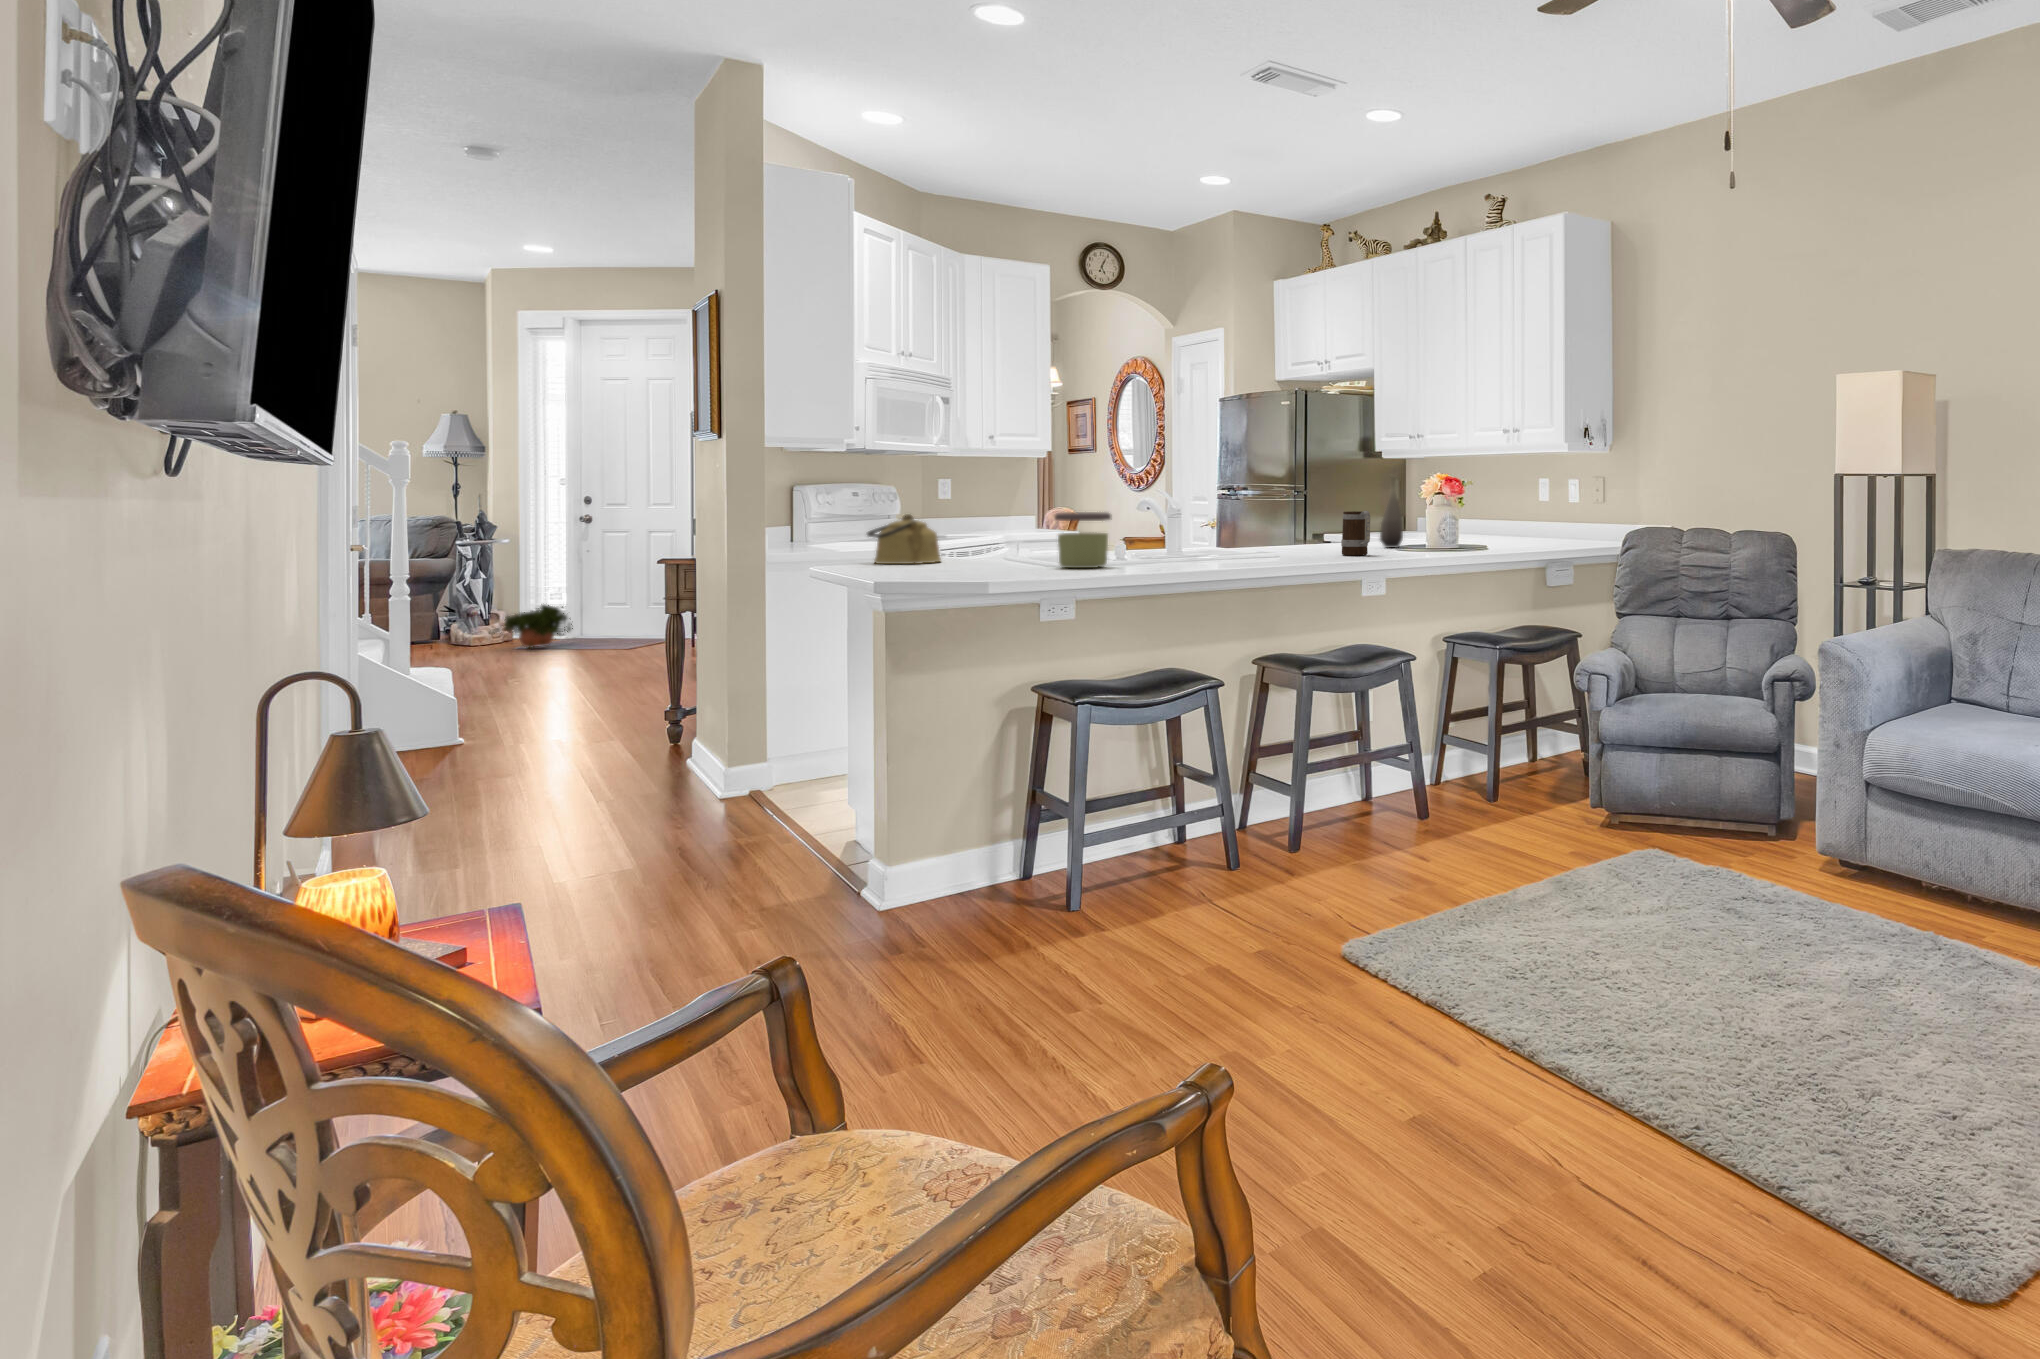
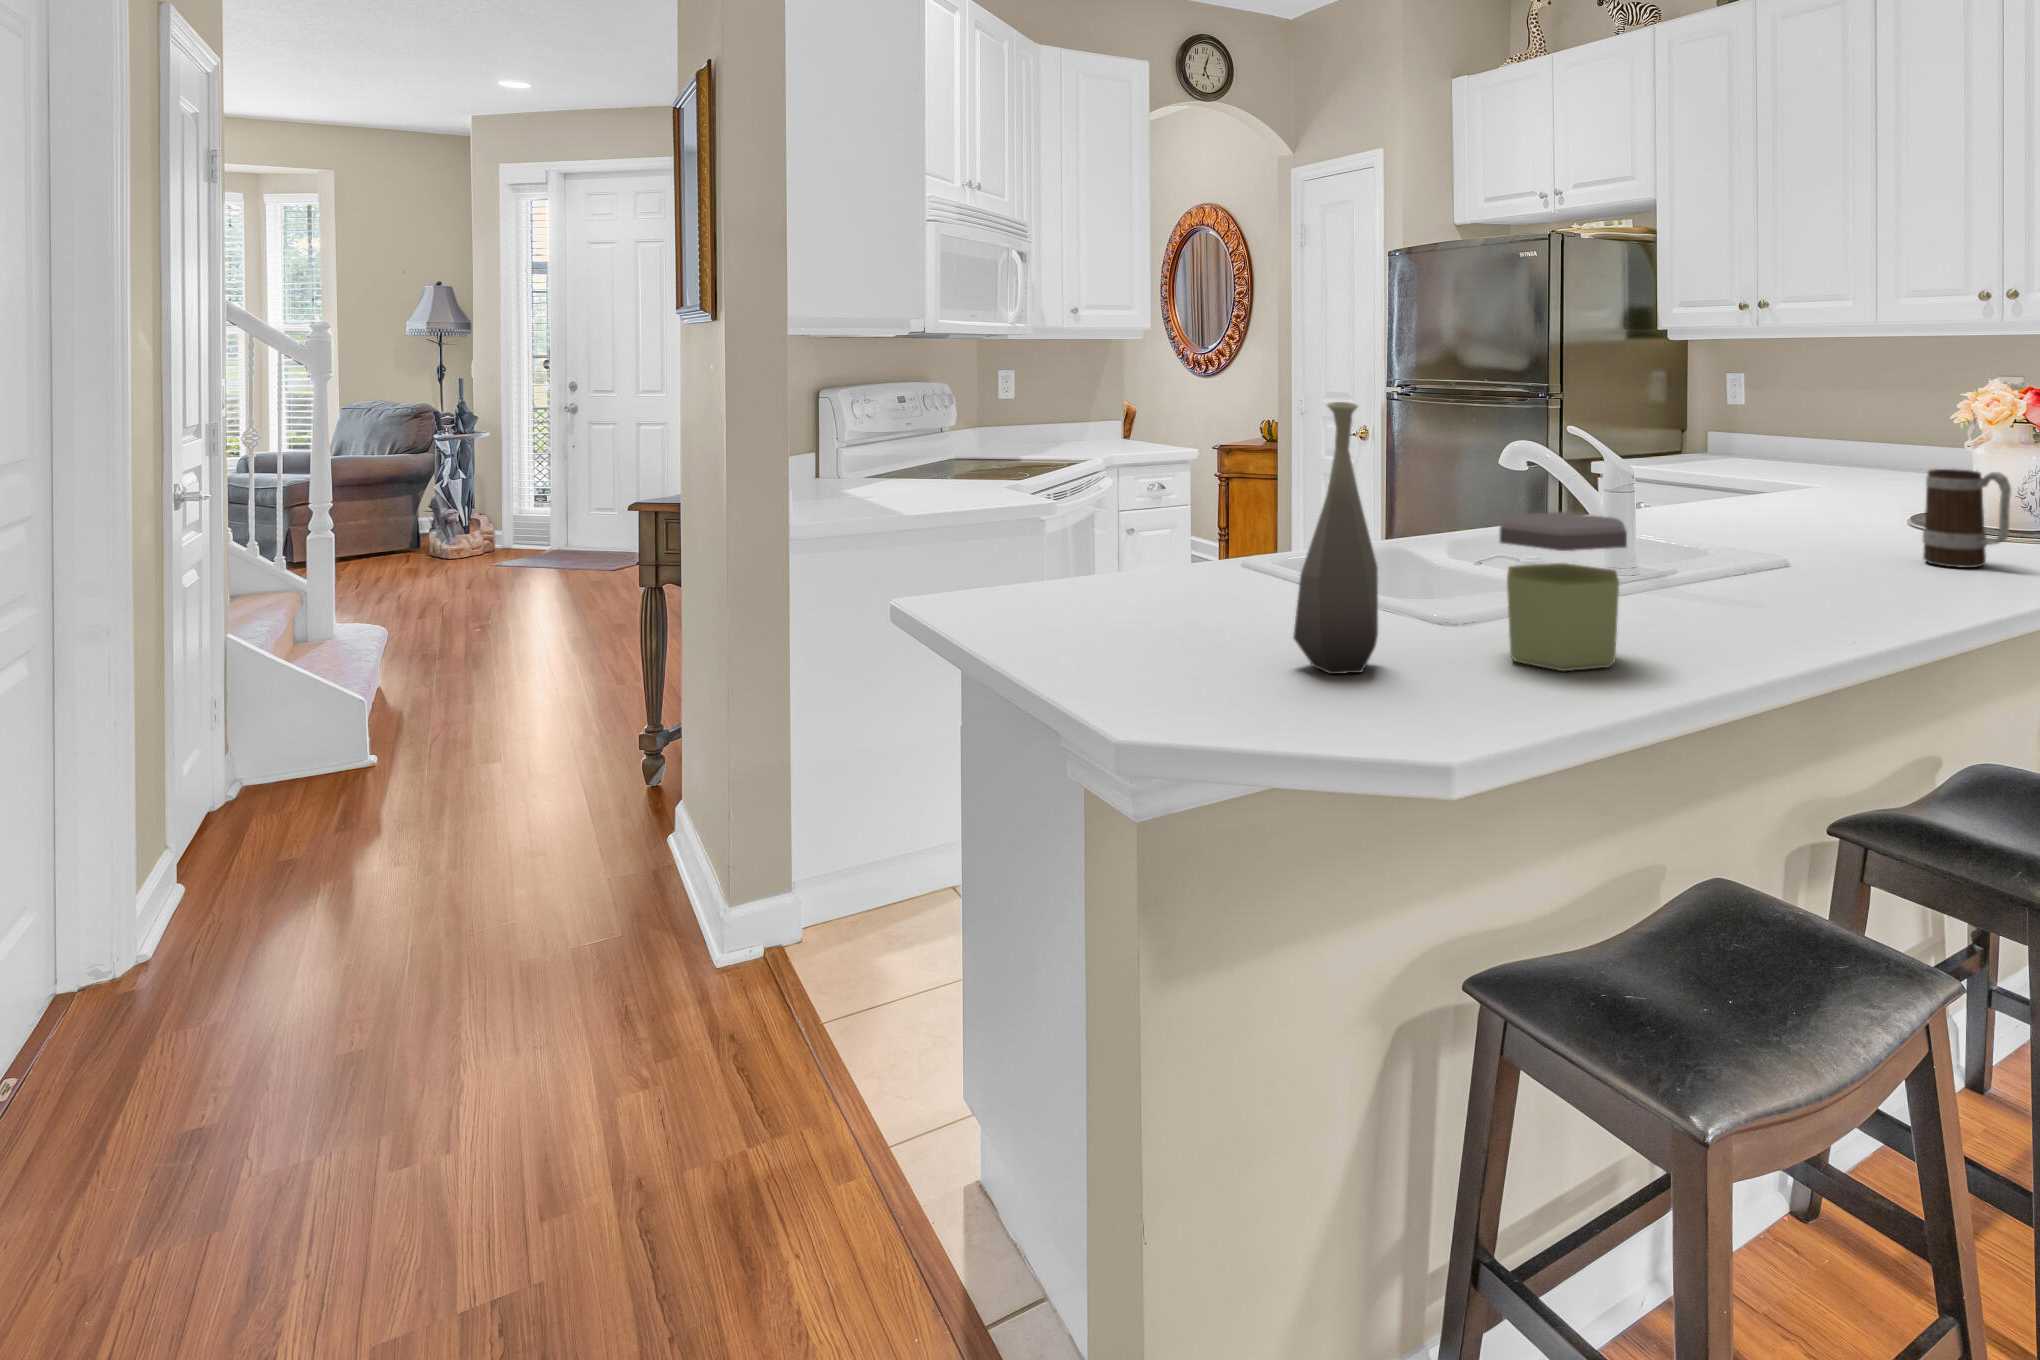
bottle: present [1380,475,1403,548] -> present [1293,402,1378,674]
kettle: present [867,514,941,564] -> none [1010,498,1167,620]
potted plant: present [489,604,573,649] -> none [462,508,562,568]

